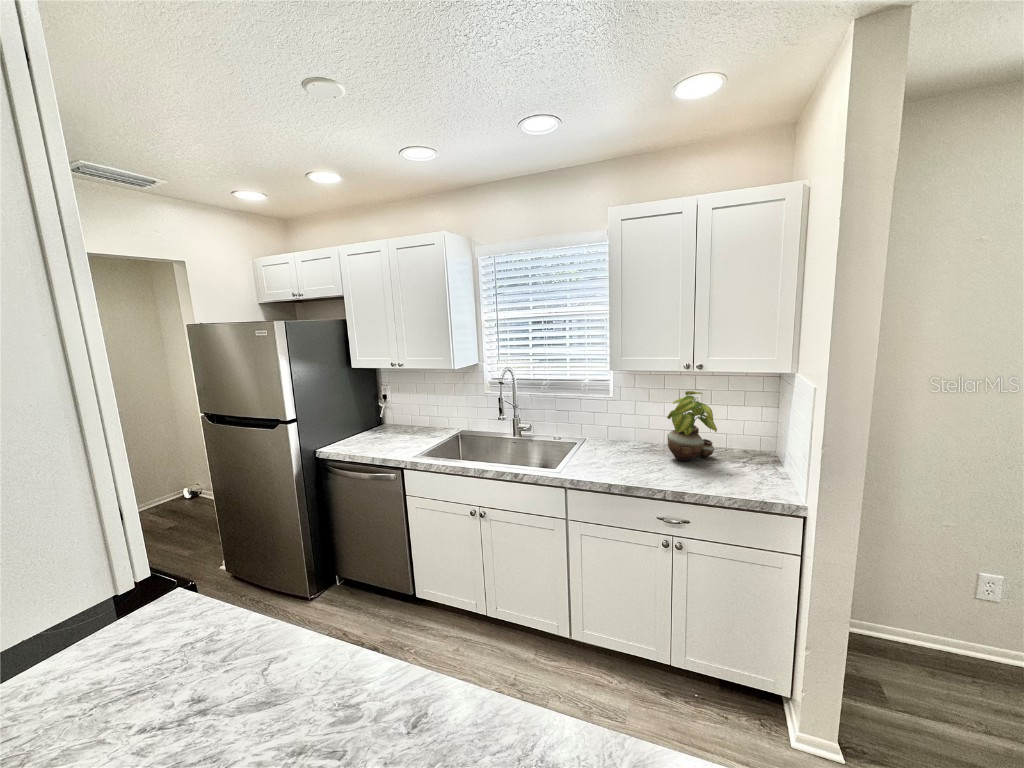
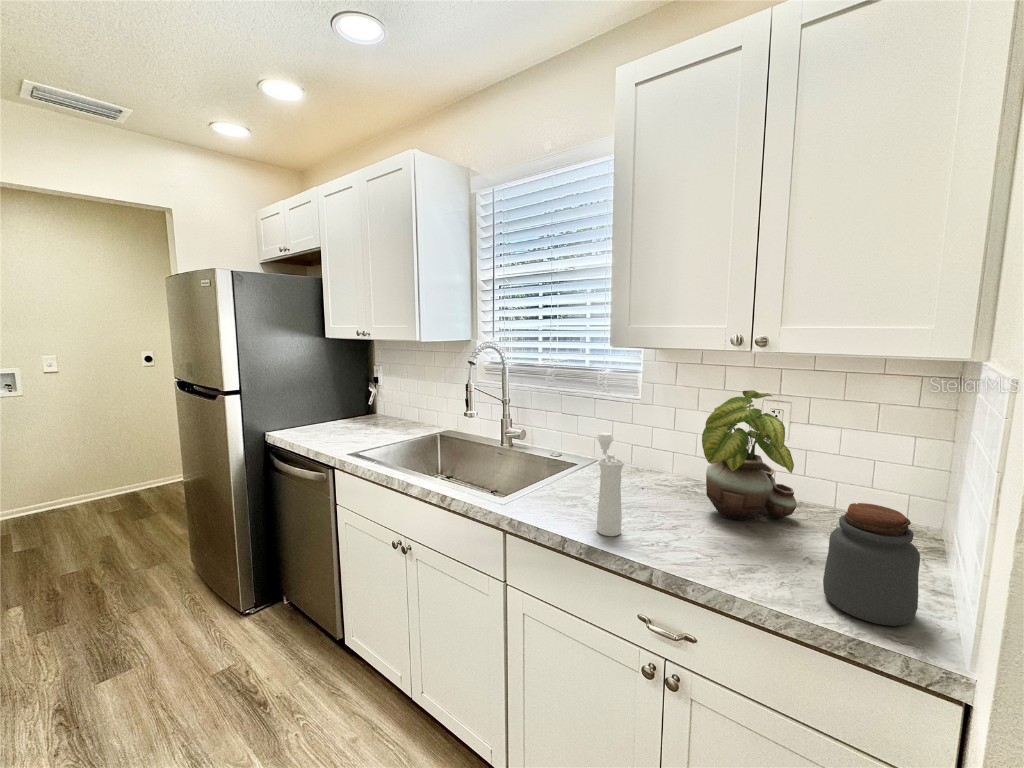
pepper mill: none [613,422,638,479] -> present [597,432,624,536]
jar: none [743,443,782,494] -> present [823,503,920,626]

